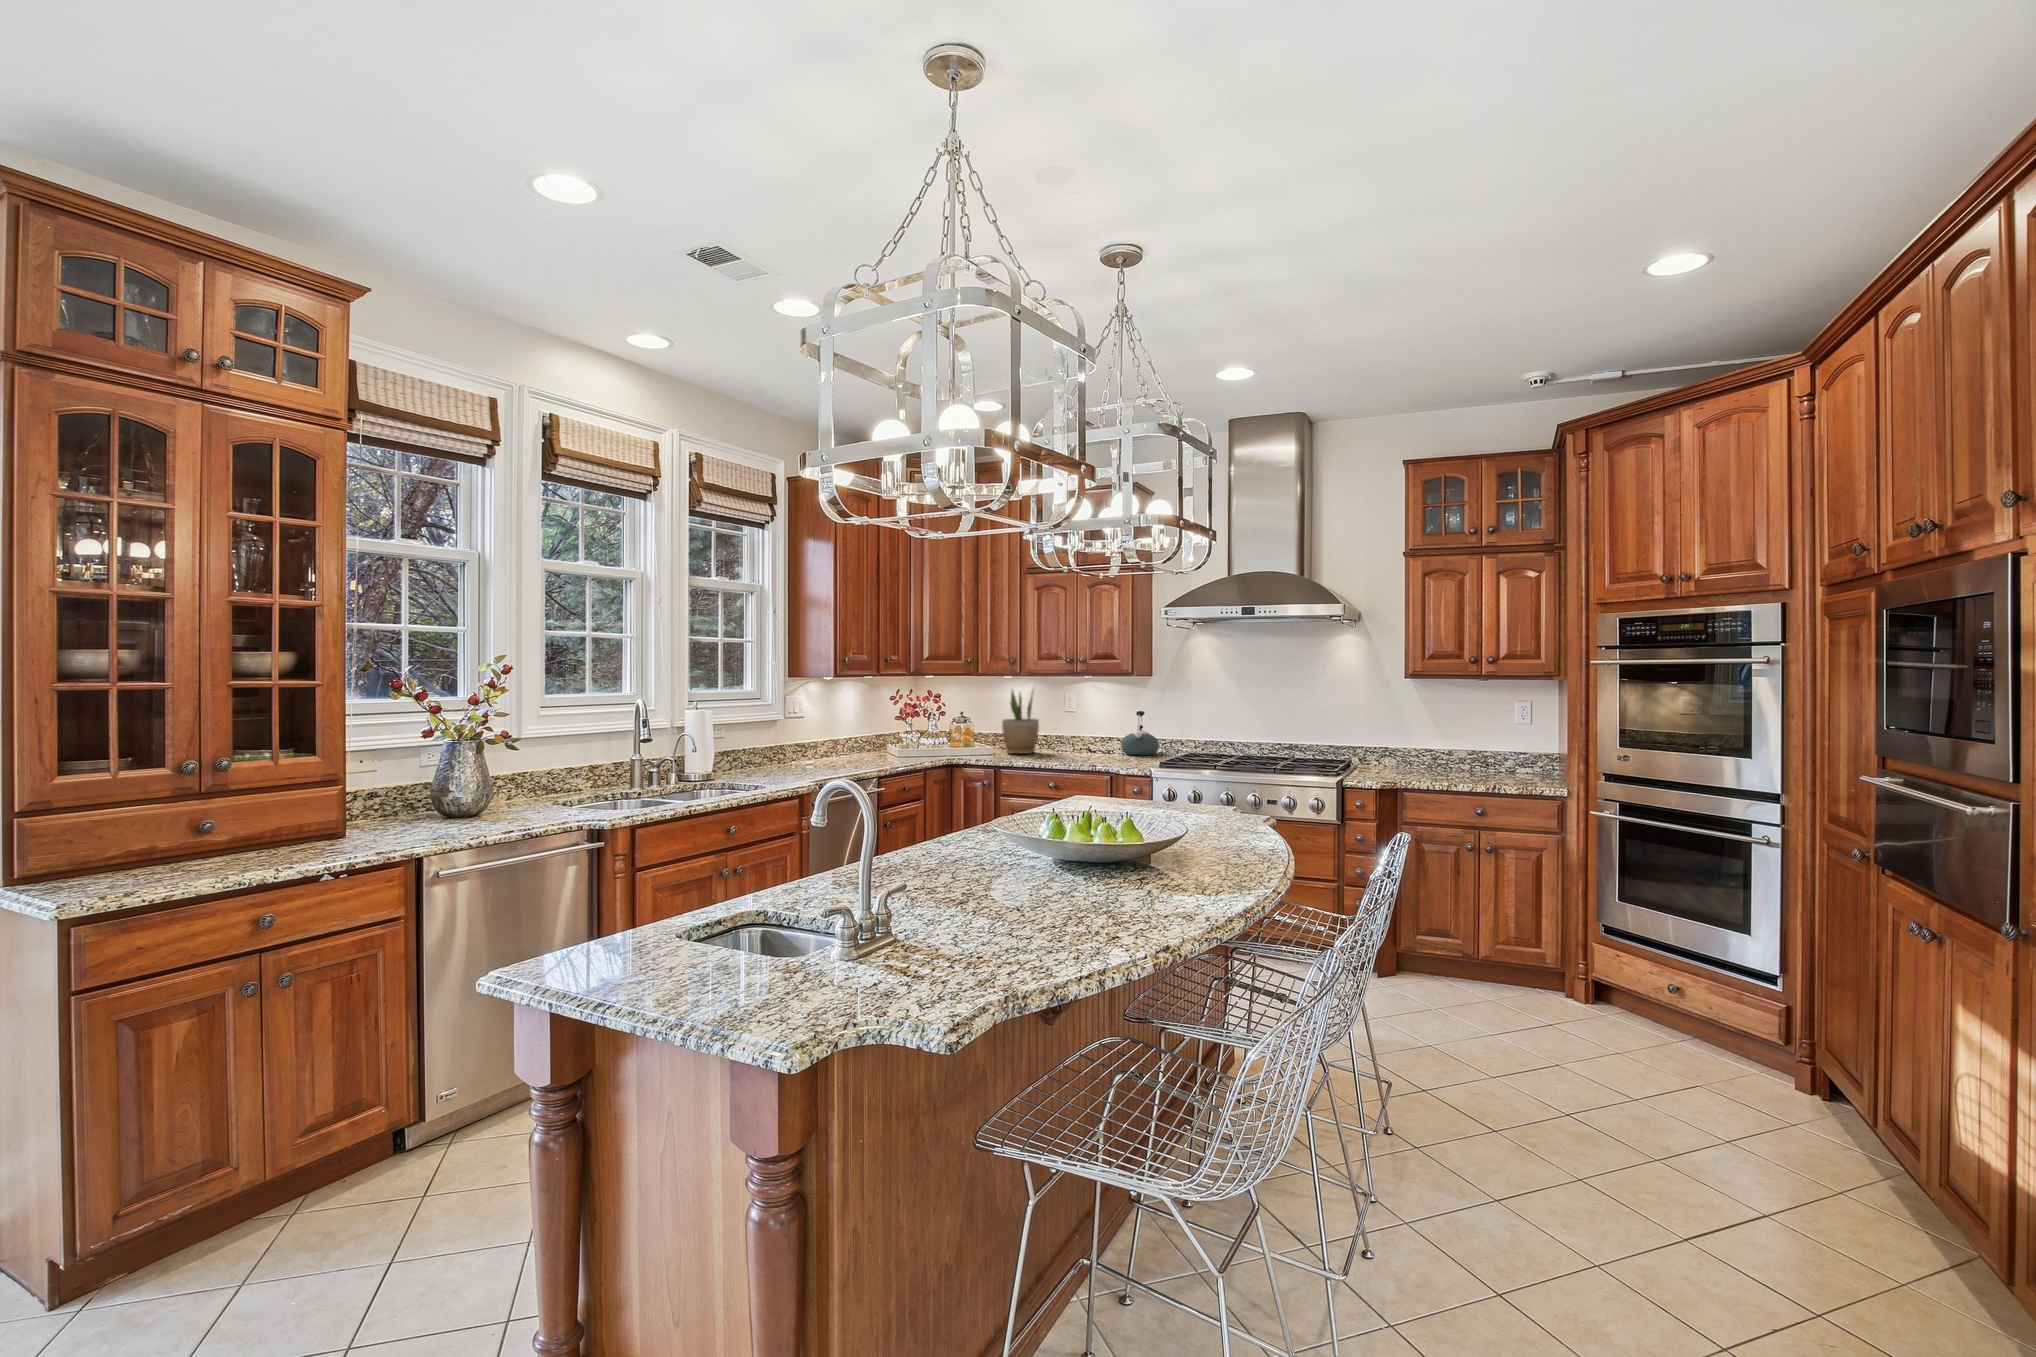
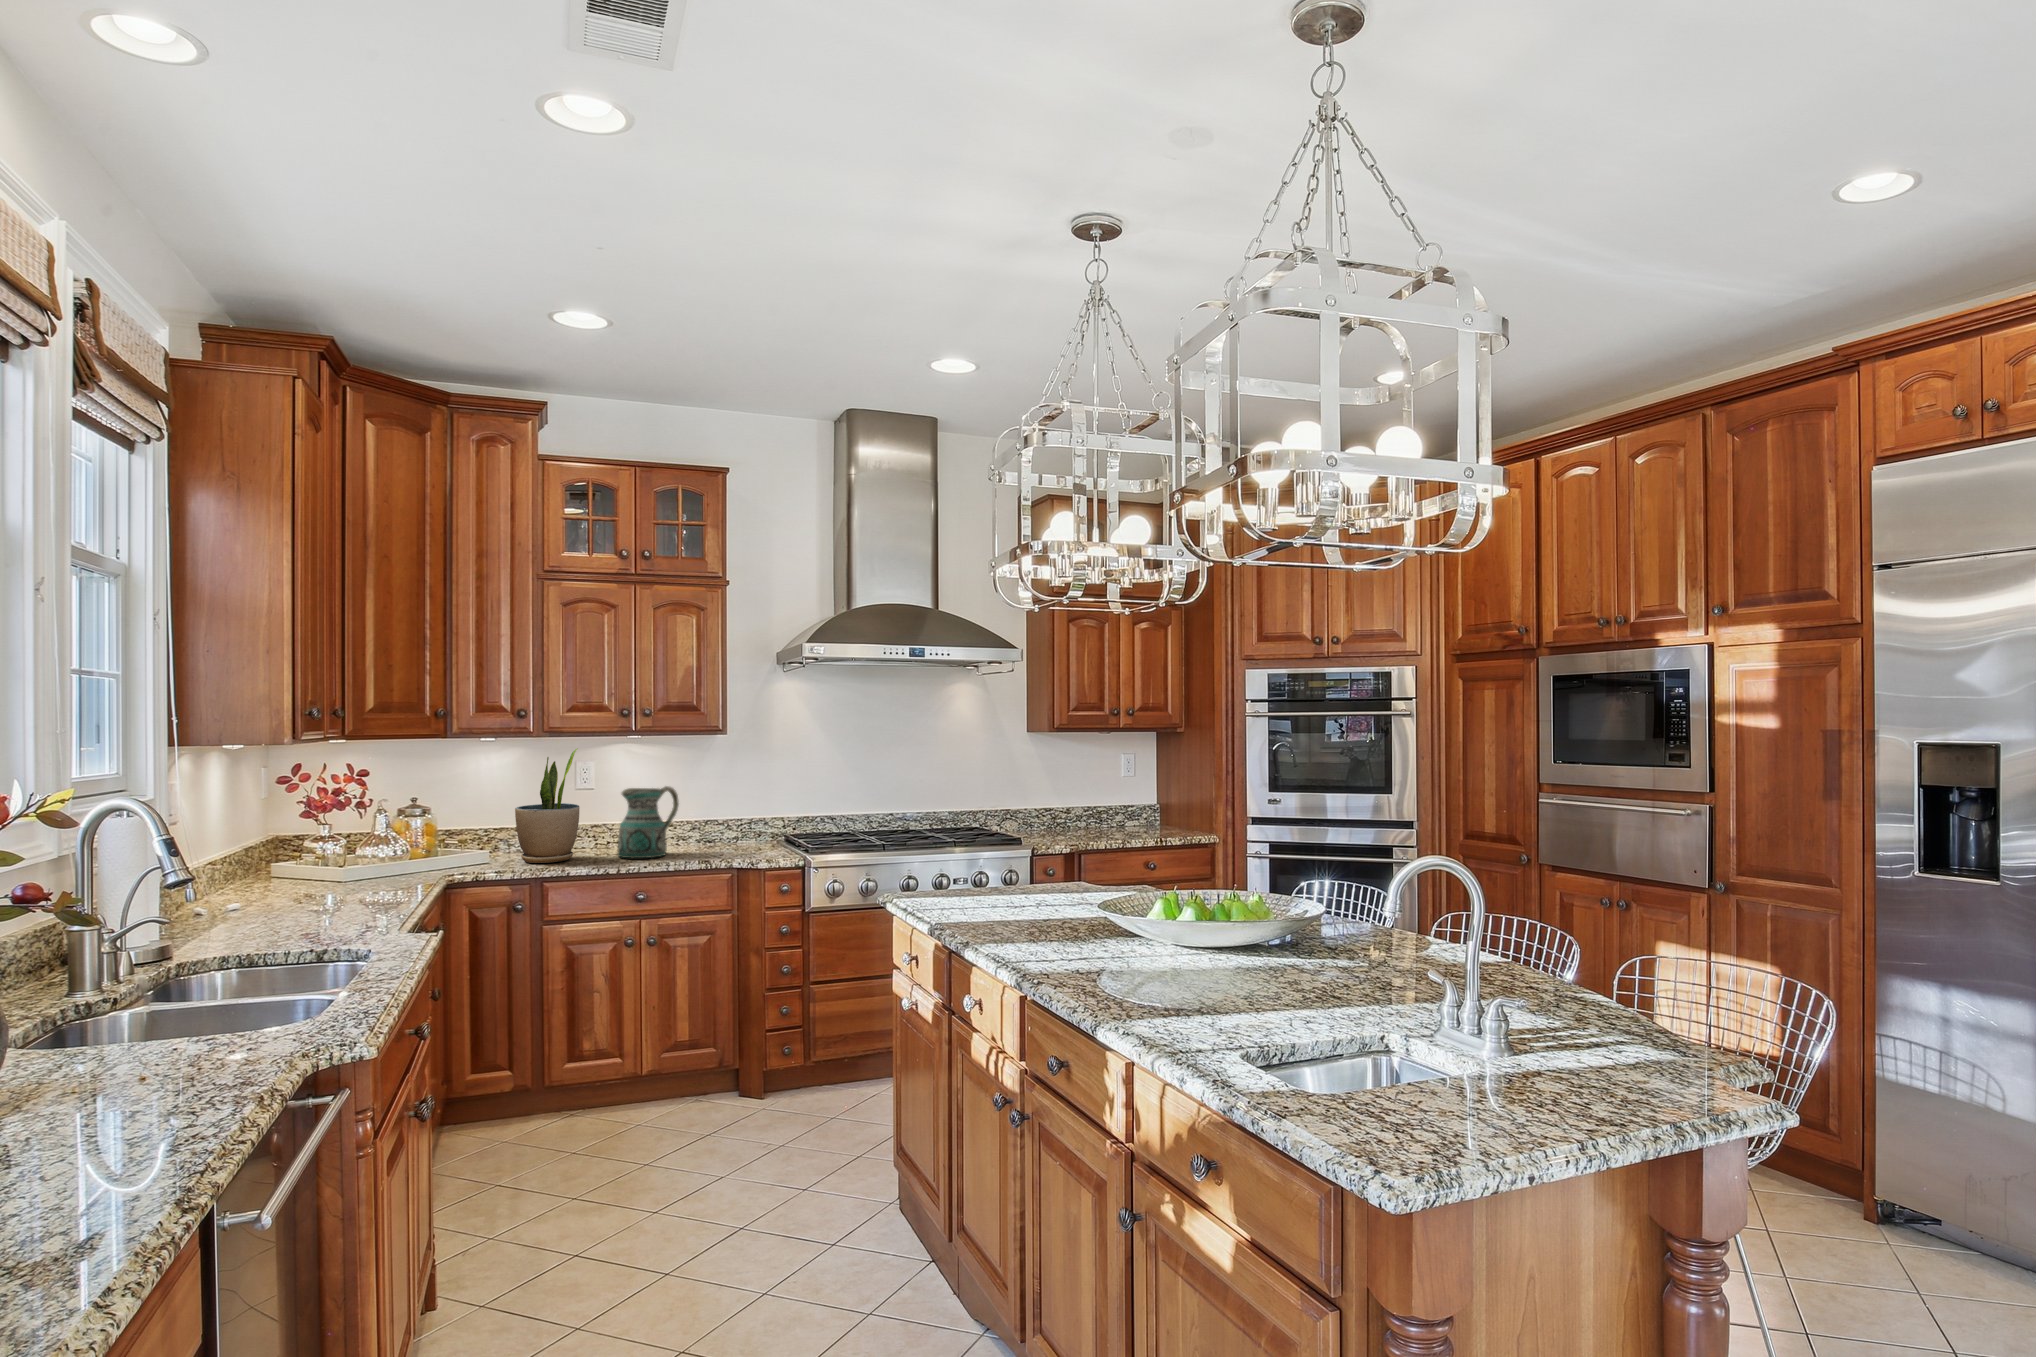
ceramic pitcher: none [1057,711,1100,756] -> present [618,786,679,858]
kettle: present [1121,711,1159,755] -> none [698,782,752,846]

